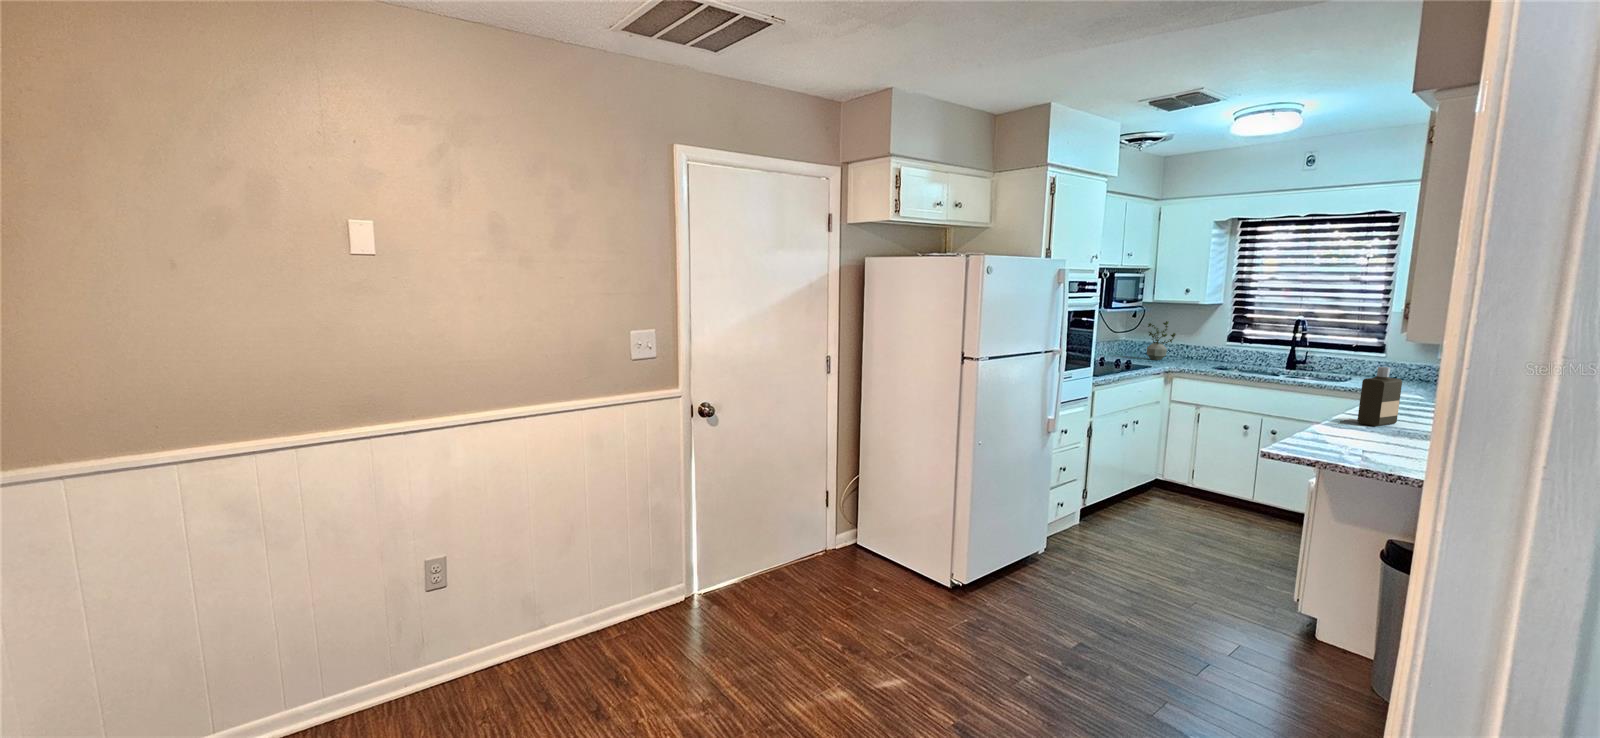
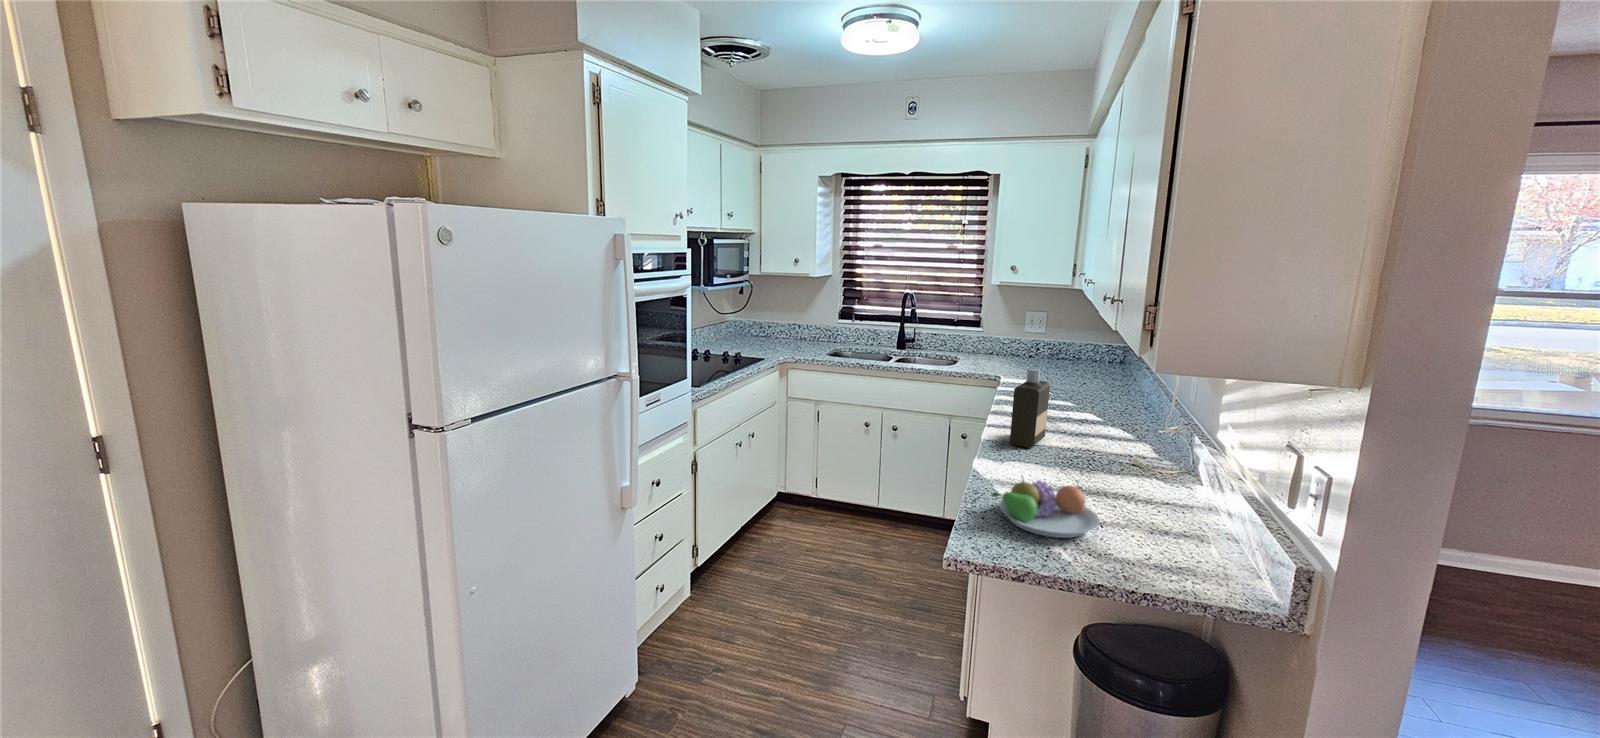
potted plant: present [1147,321,1176,360] -> none [756,296,787,344]
fruit bowl: none [1307,421,1394,456] -> present [992,479,1100,538]

